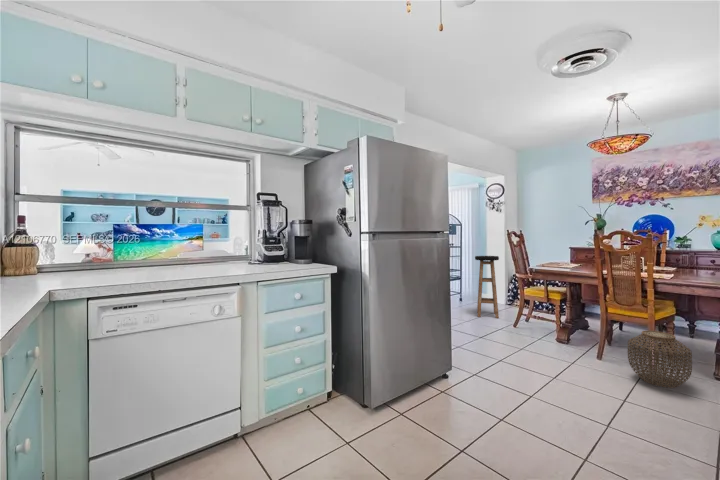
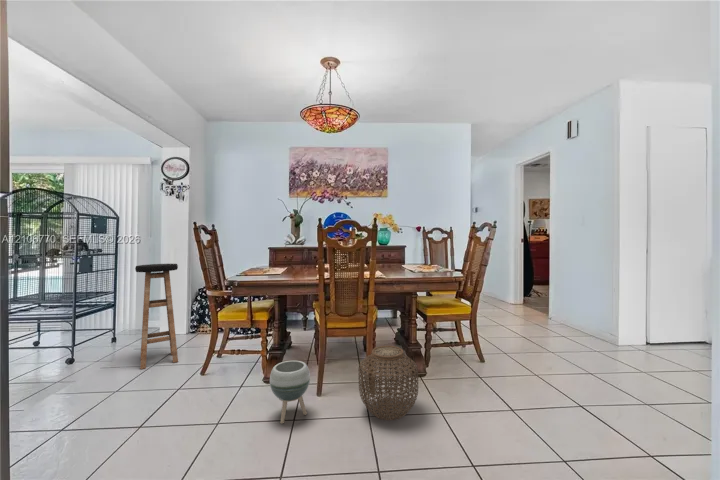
planter: none [555,325,586,362] -> present [270,360,310,424]

